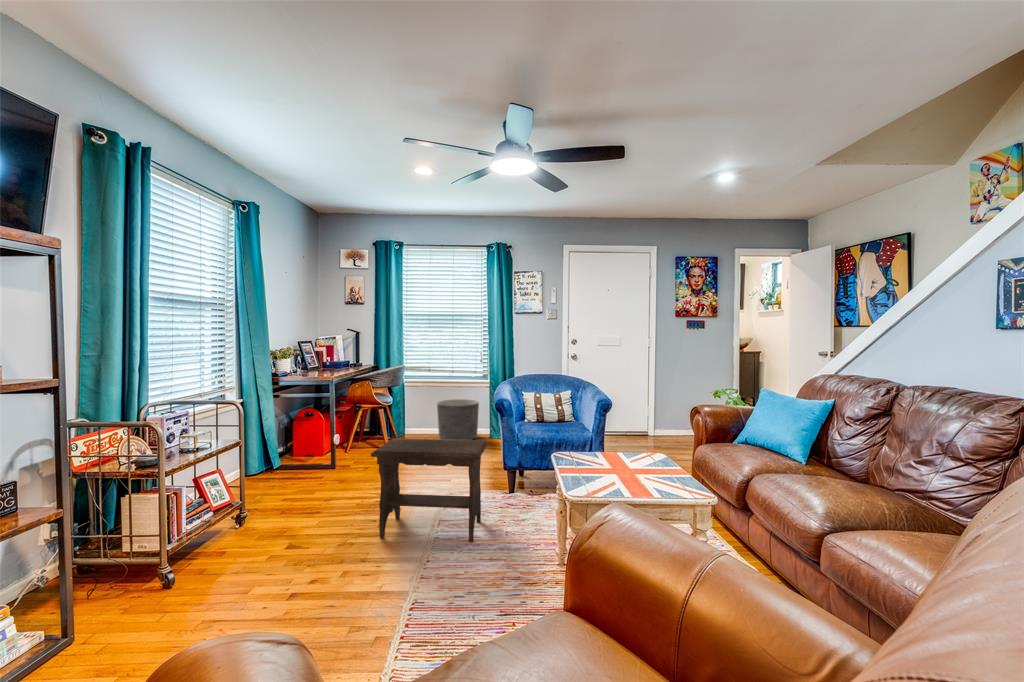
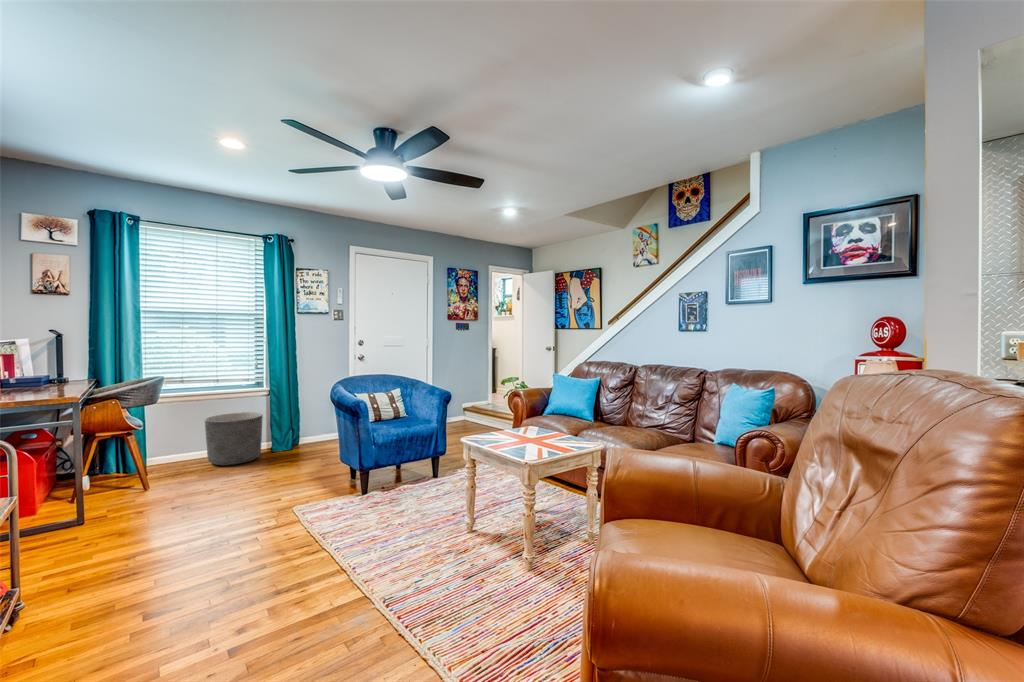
footstool: present [371,438,488,542] -> none [254,442,385,571]

